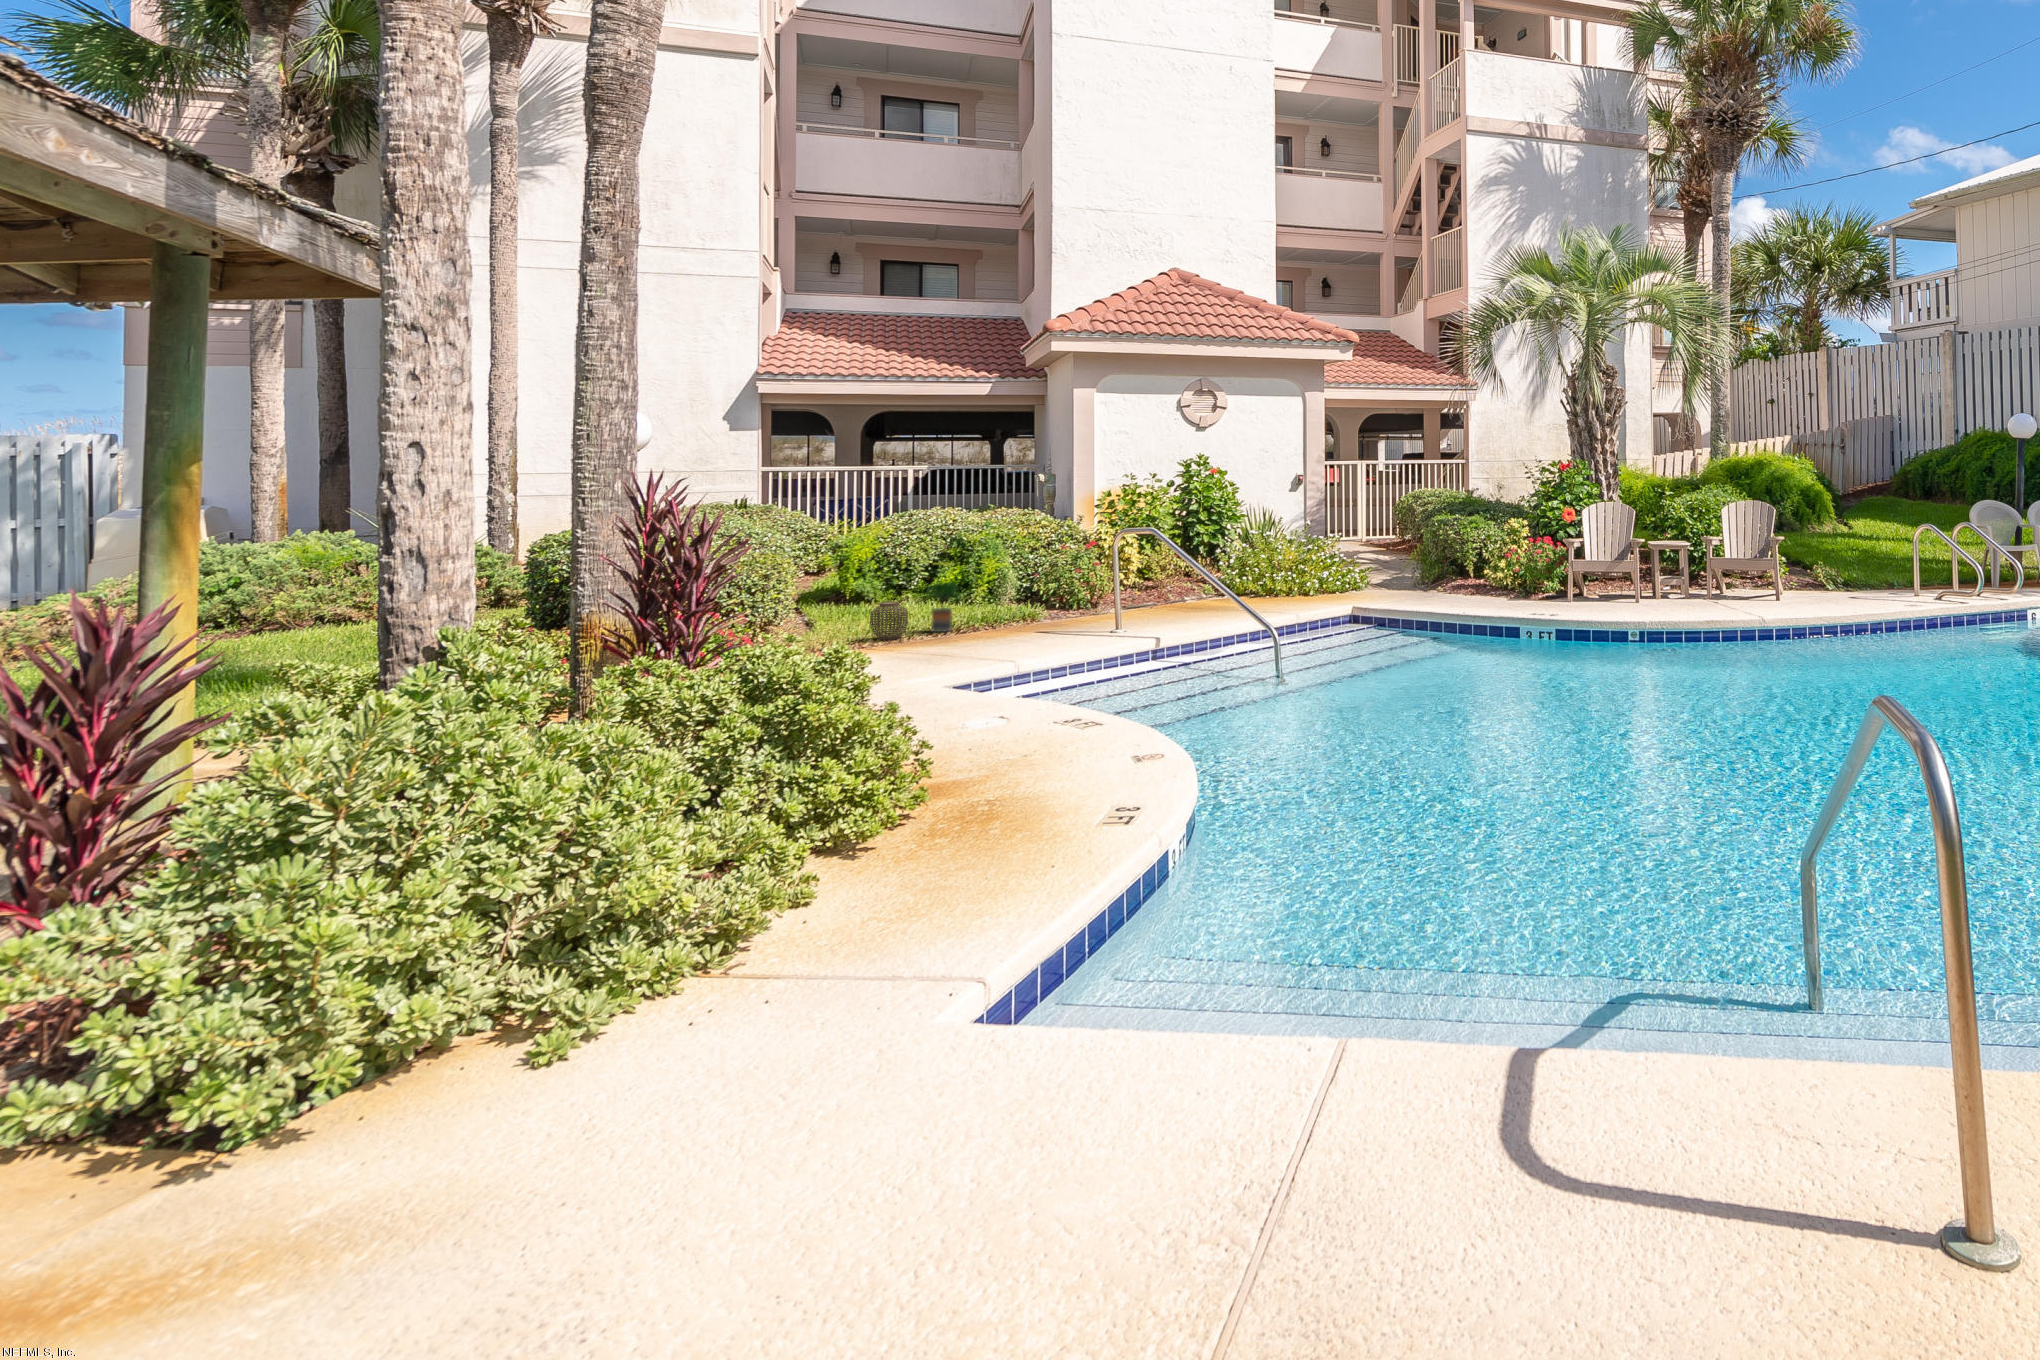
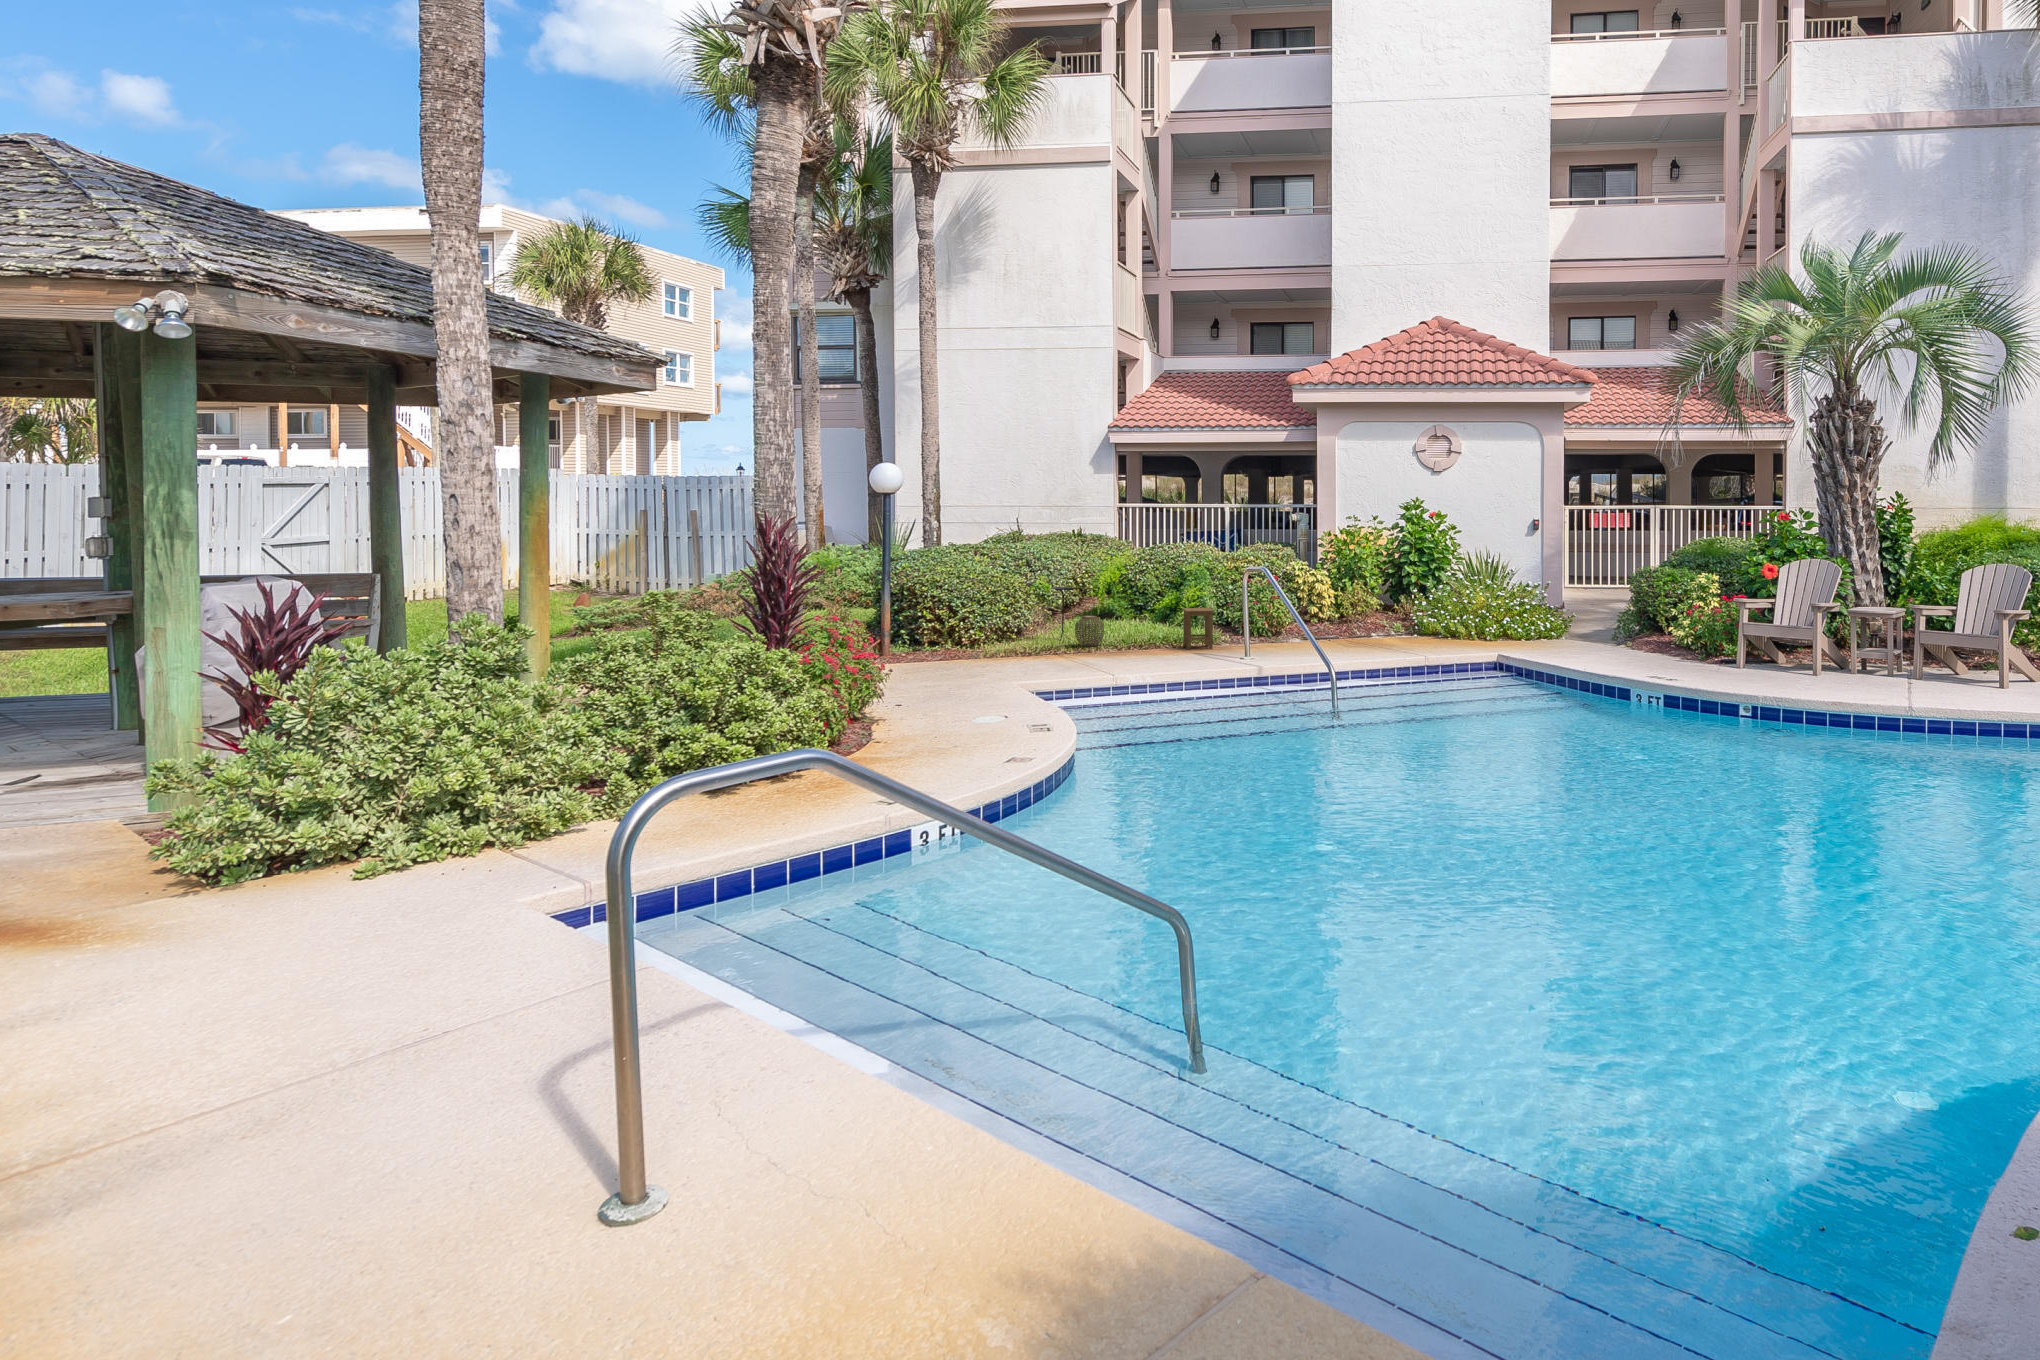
side table: none [816,569,849,636] -> present [1051,587,1075,640]
potted tree: present [928,583,960,632] -> none [1127,602,1154,645]
stool: none [1004,583,1050,632] -> present [1182,608,1214,649]

